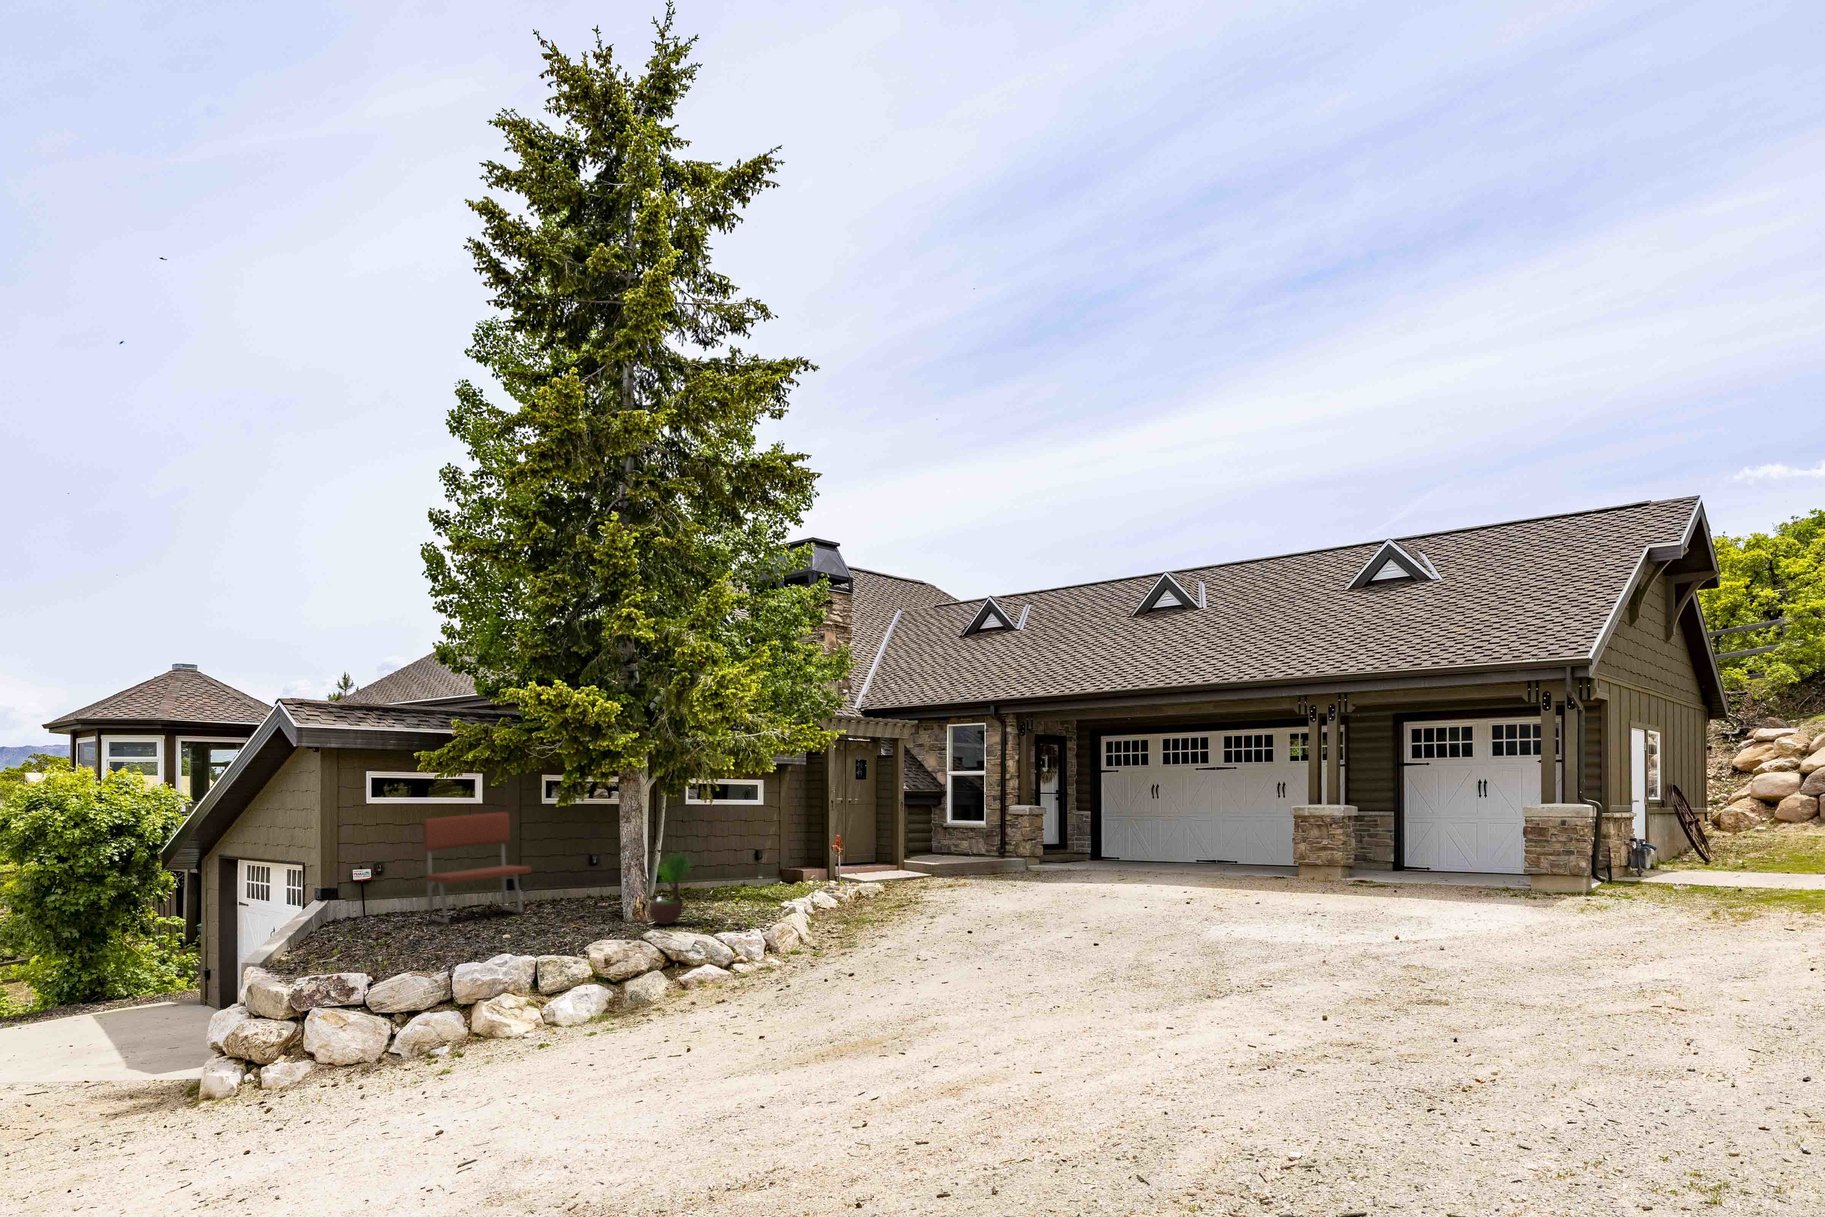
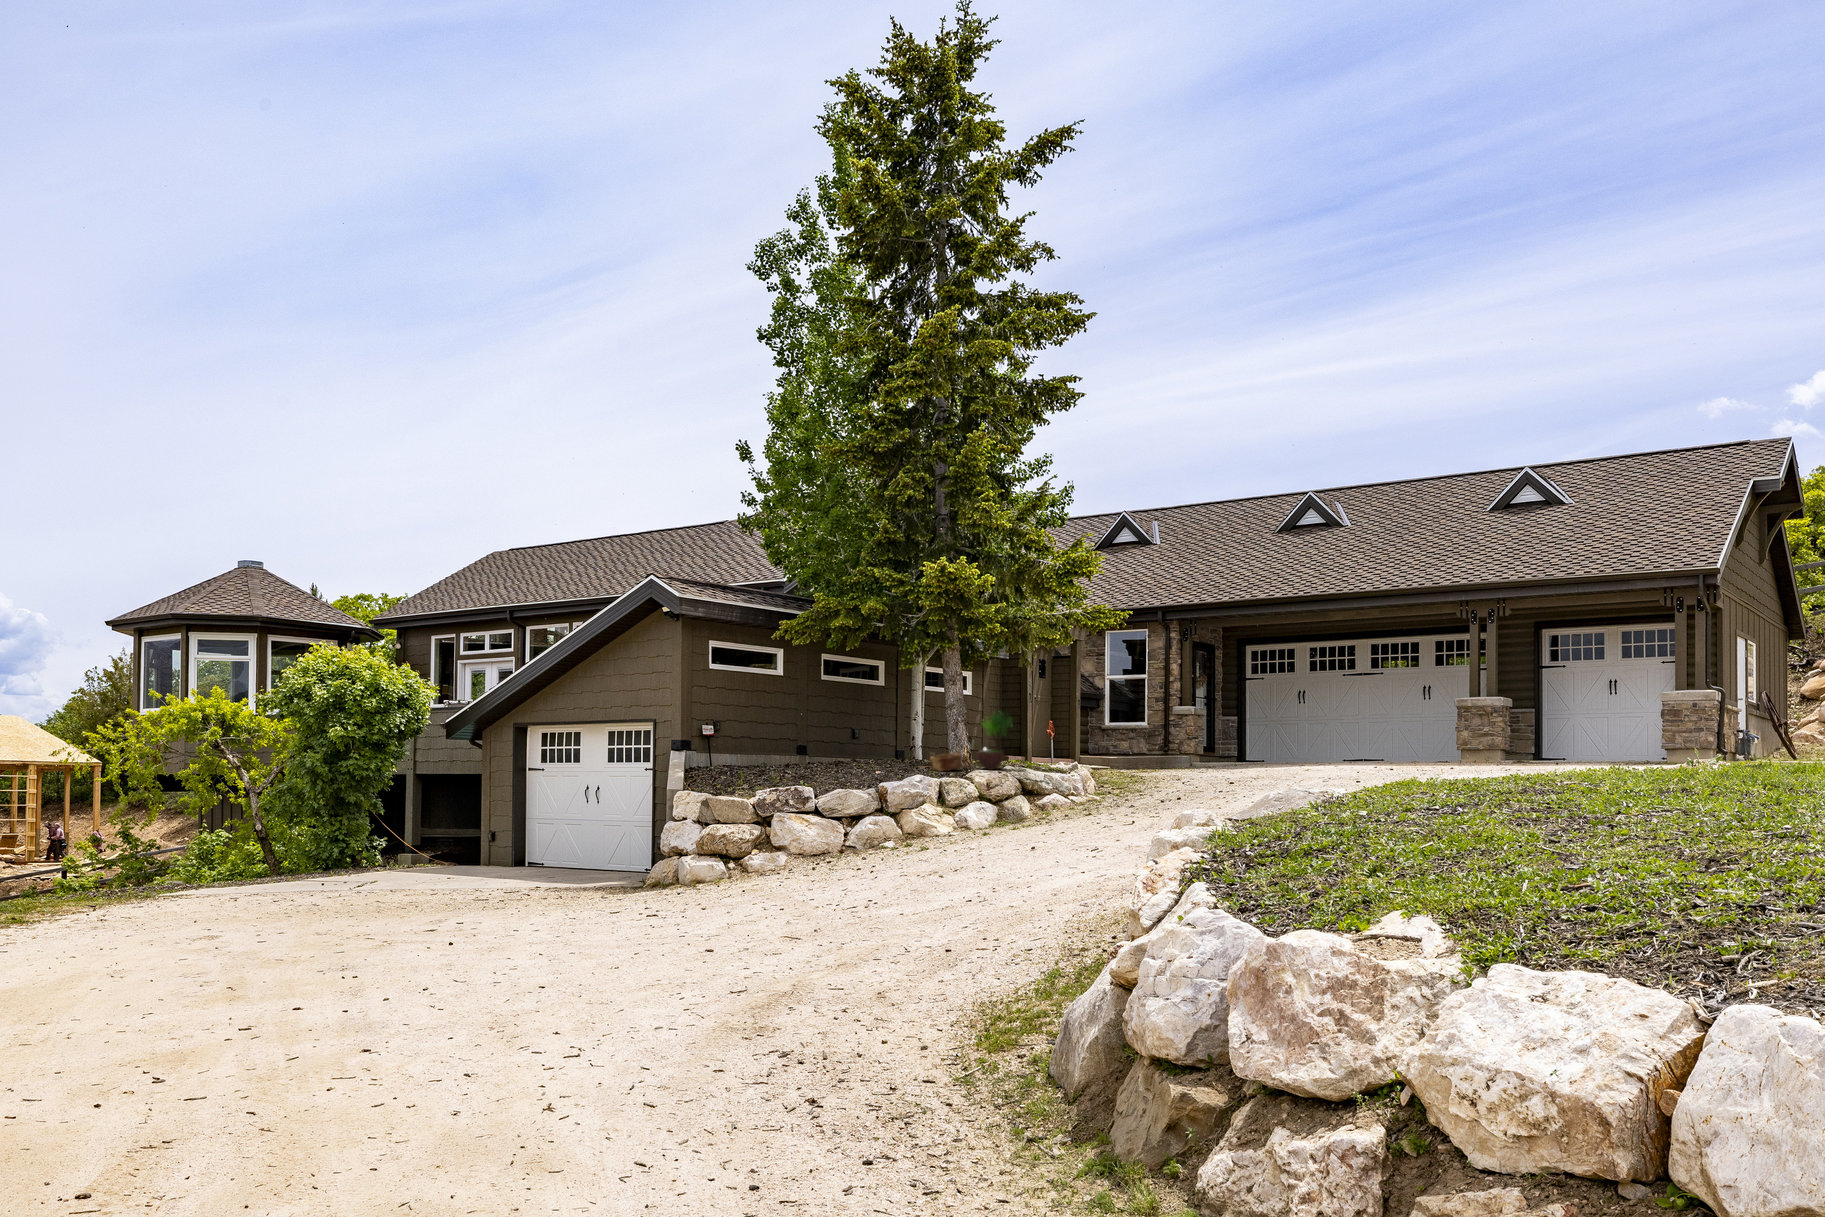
bench: present [423,812,531,923] -> none [784,681,868,767]
woven basket: none [584,899,624,931] -> present [930,753,962,771]

